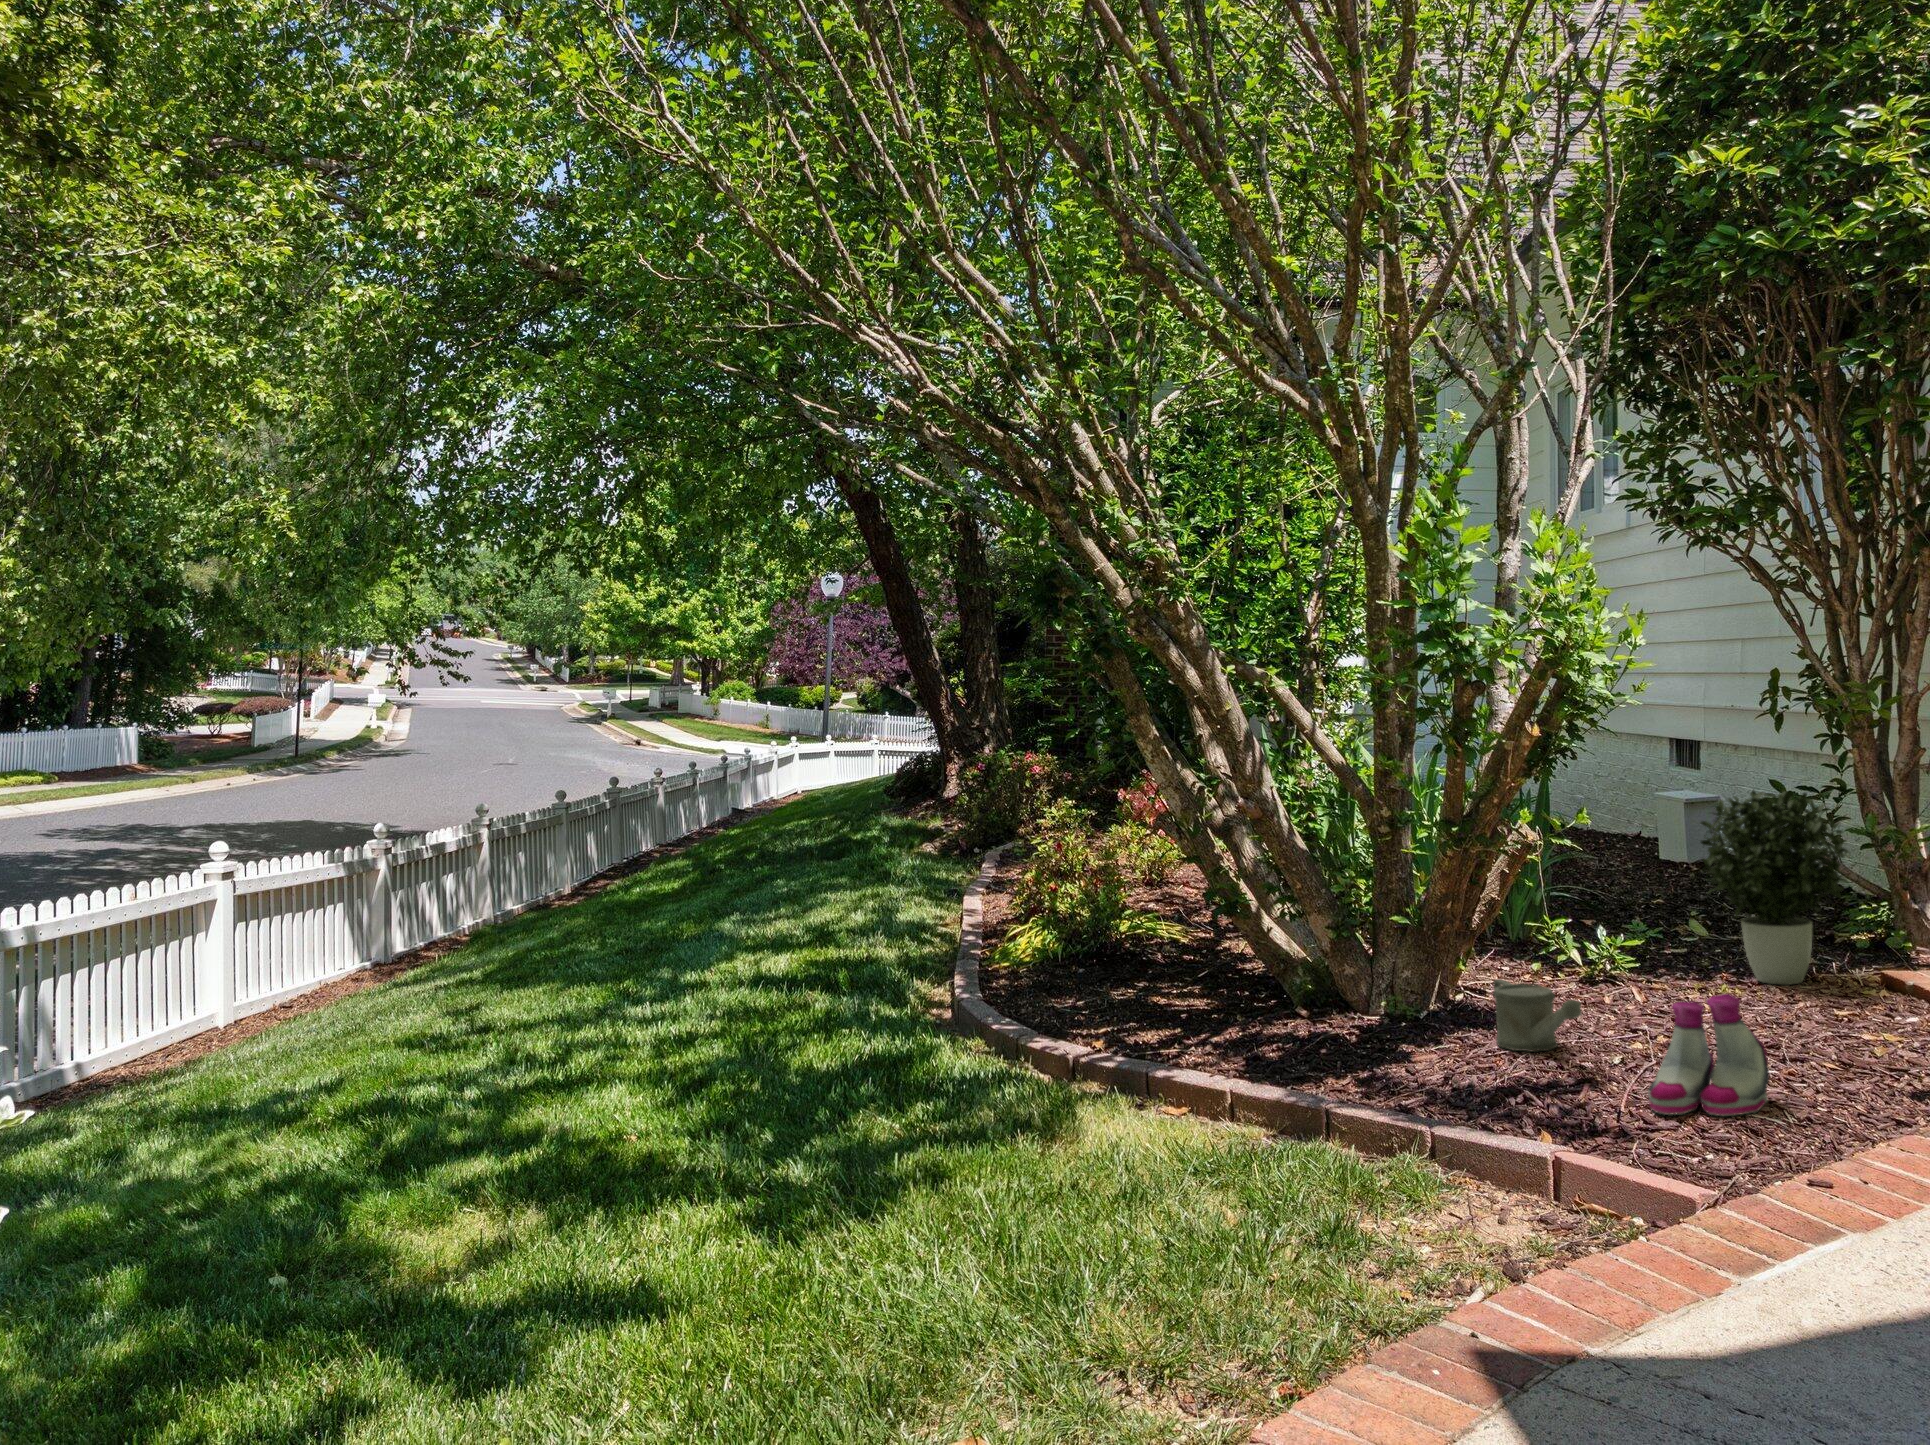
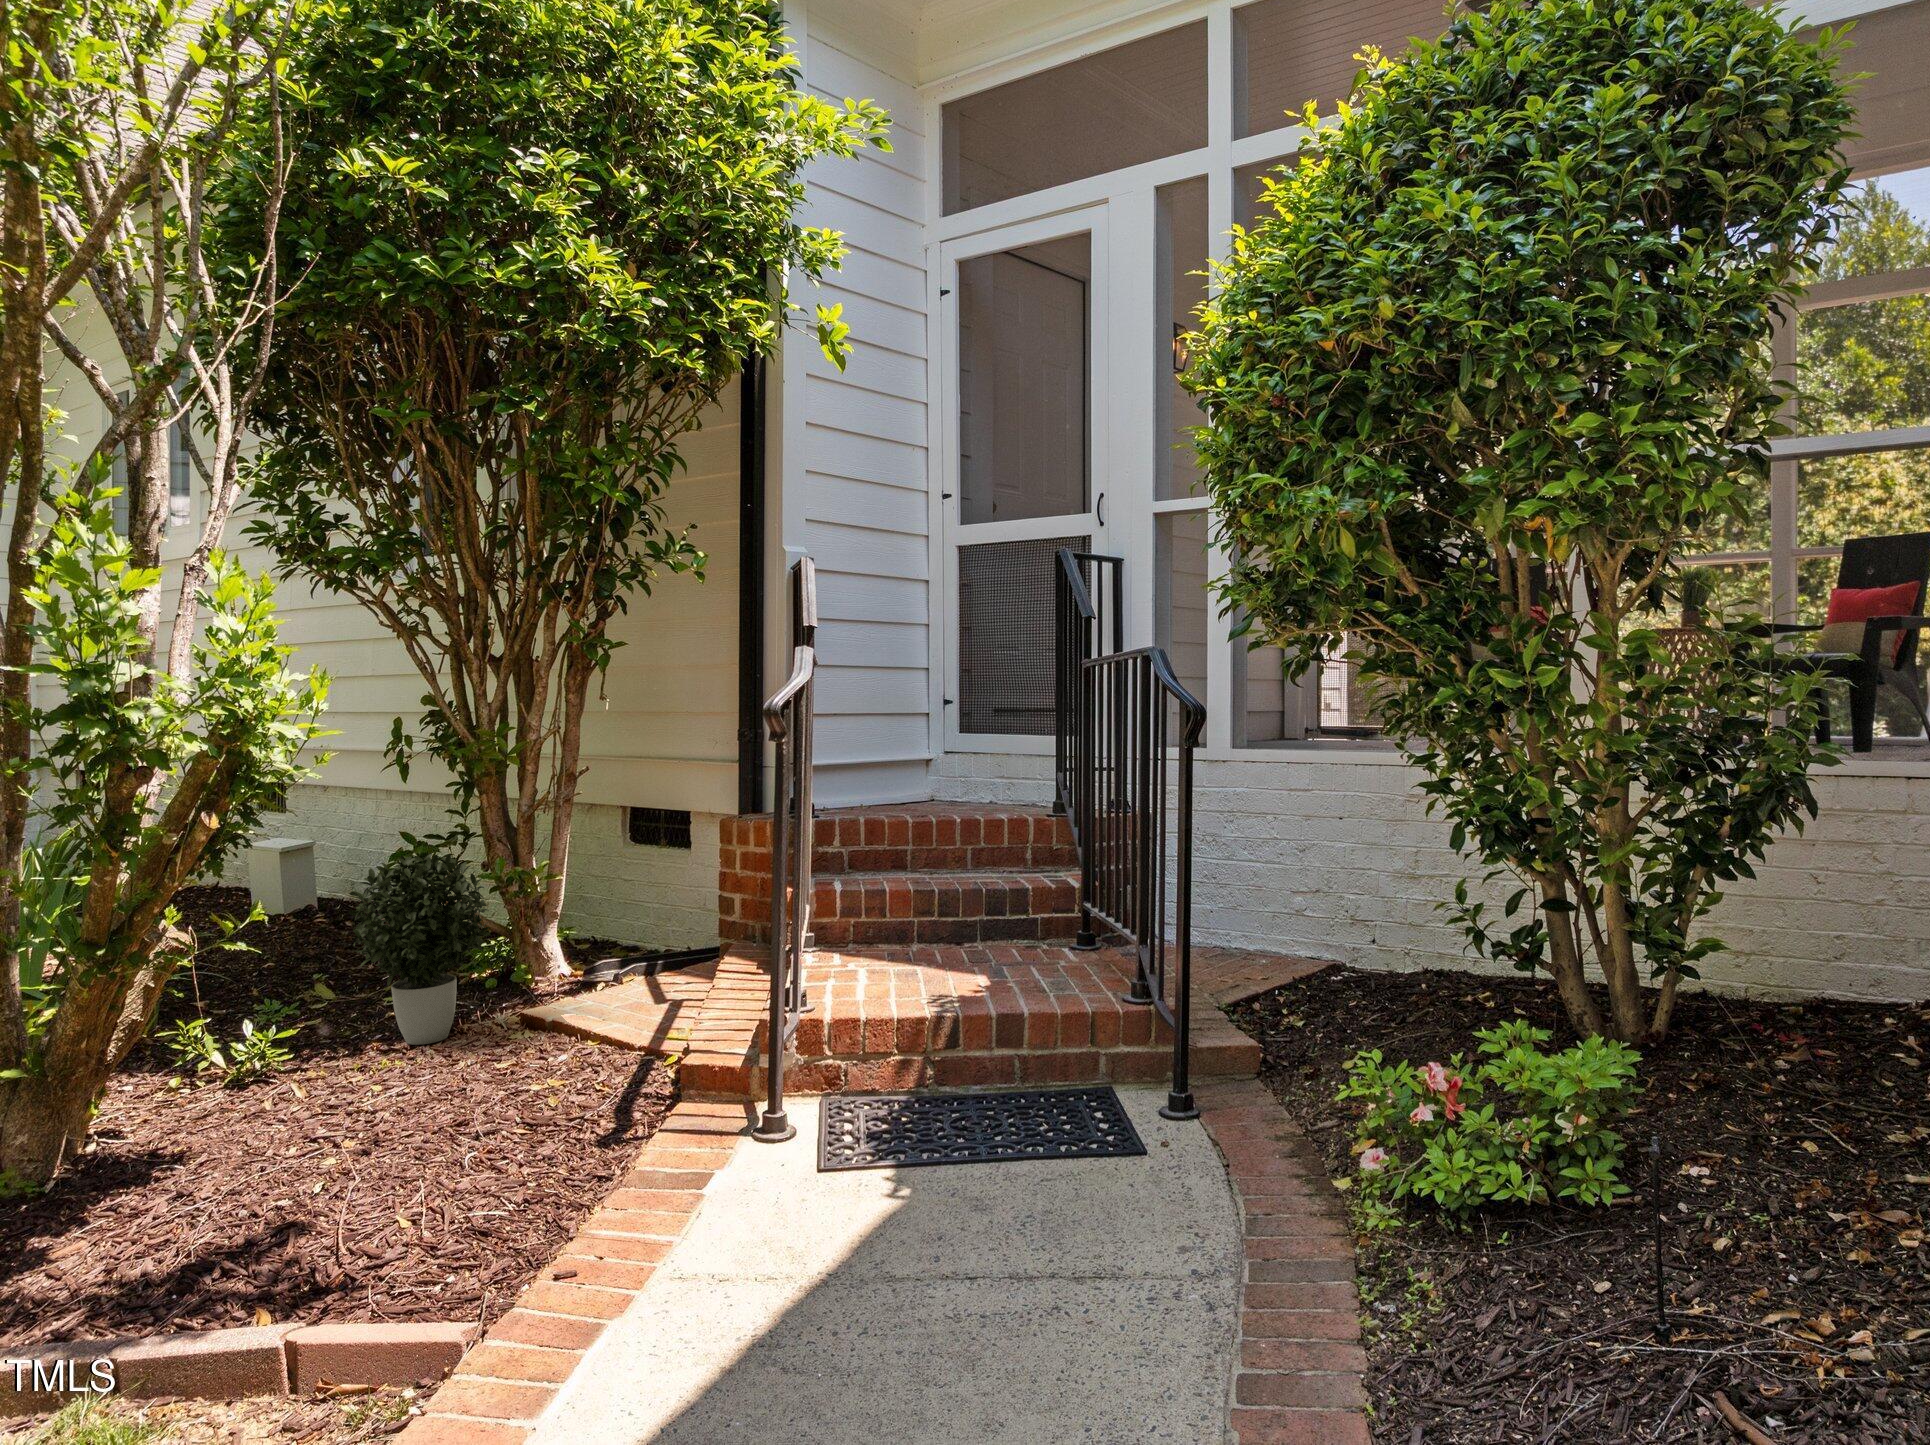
watering can: present [1493,979,1581,1052] -> none [146,1118,273,1205]
boots: present [1648,994,1770,1116] -> none [365,1091,482,1242]

